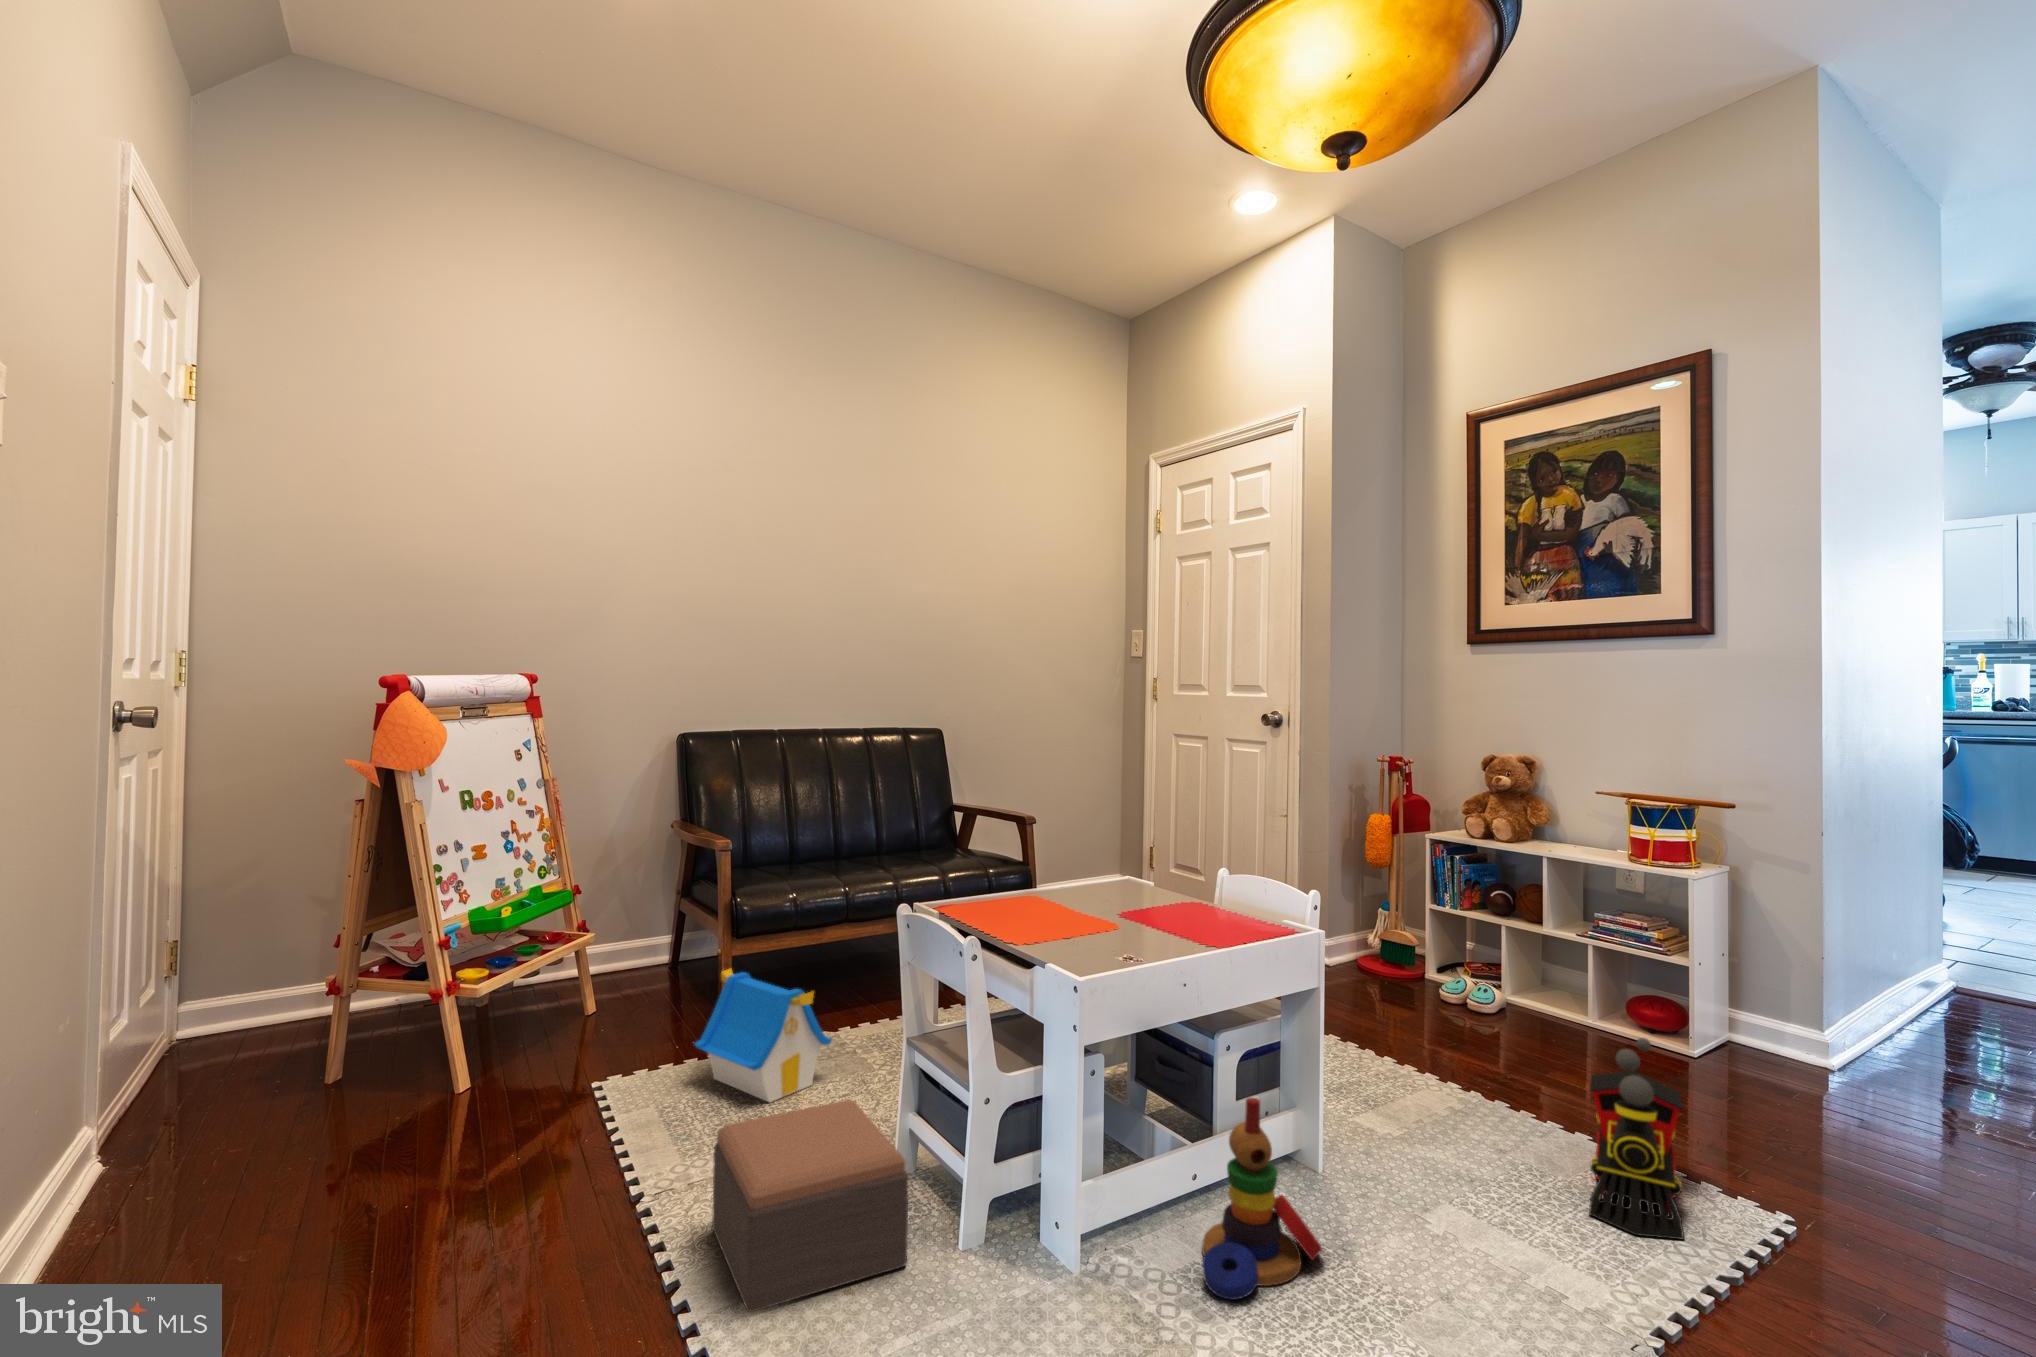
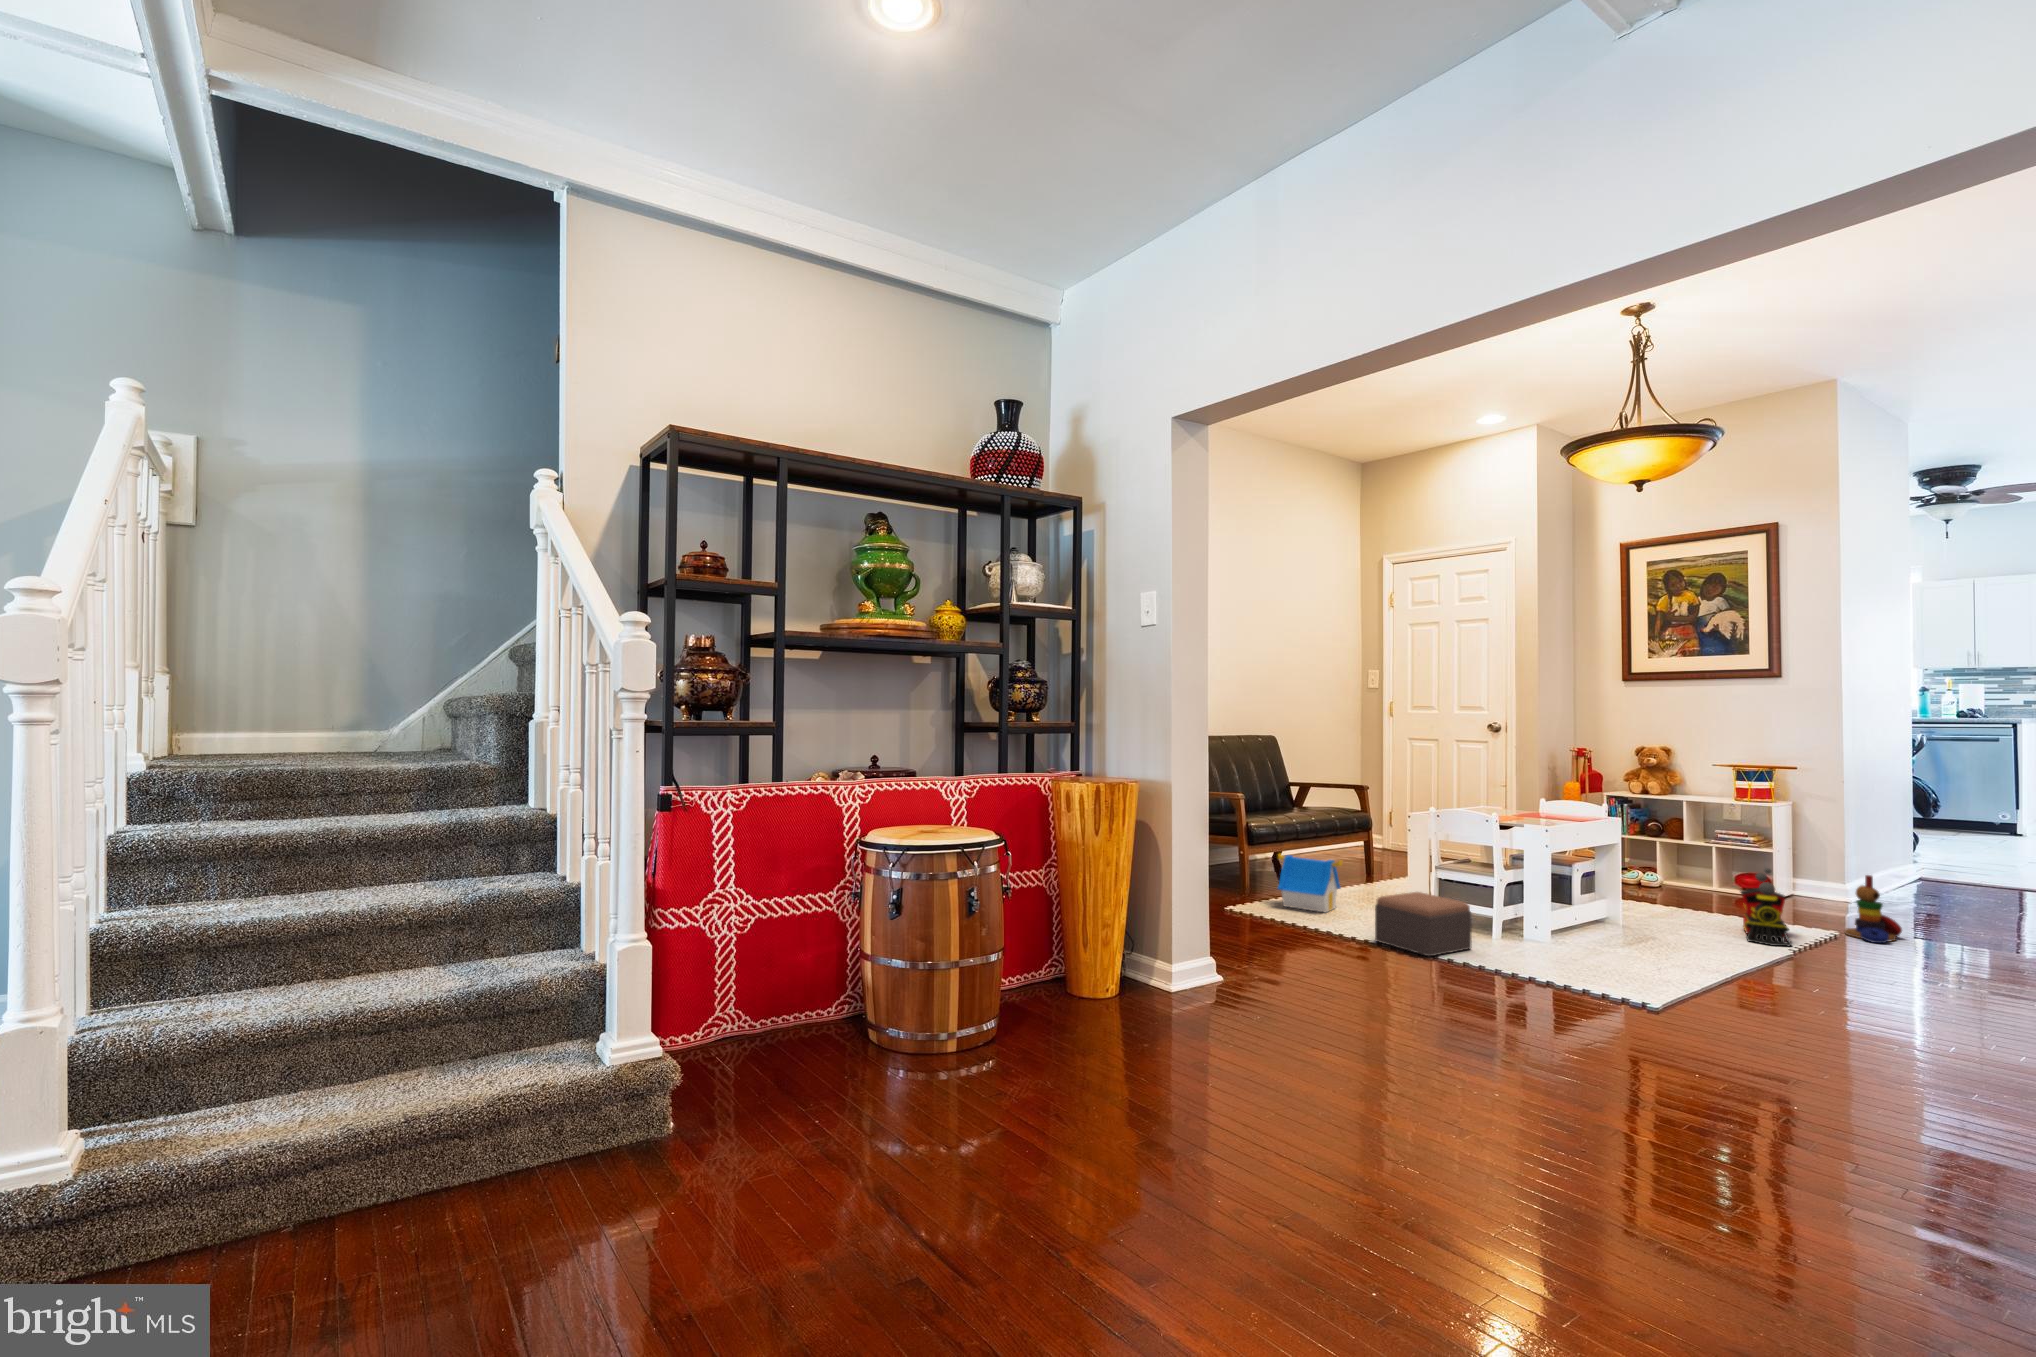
stacking toy: present [1202,1098,1322,1300] -> present [1845,875,1902,943]

